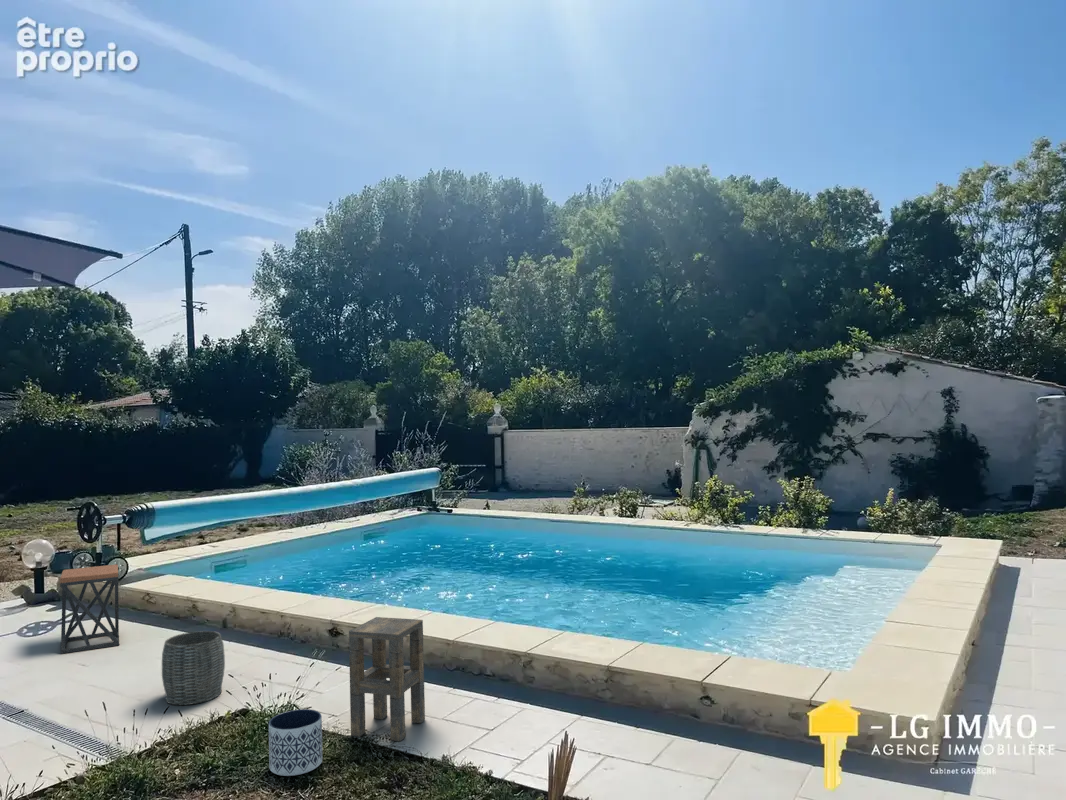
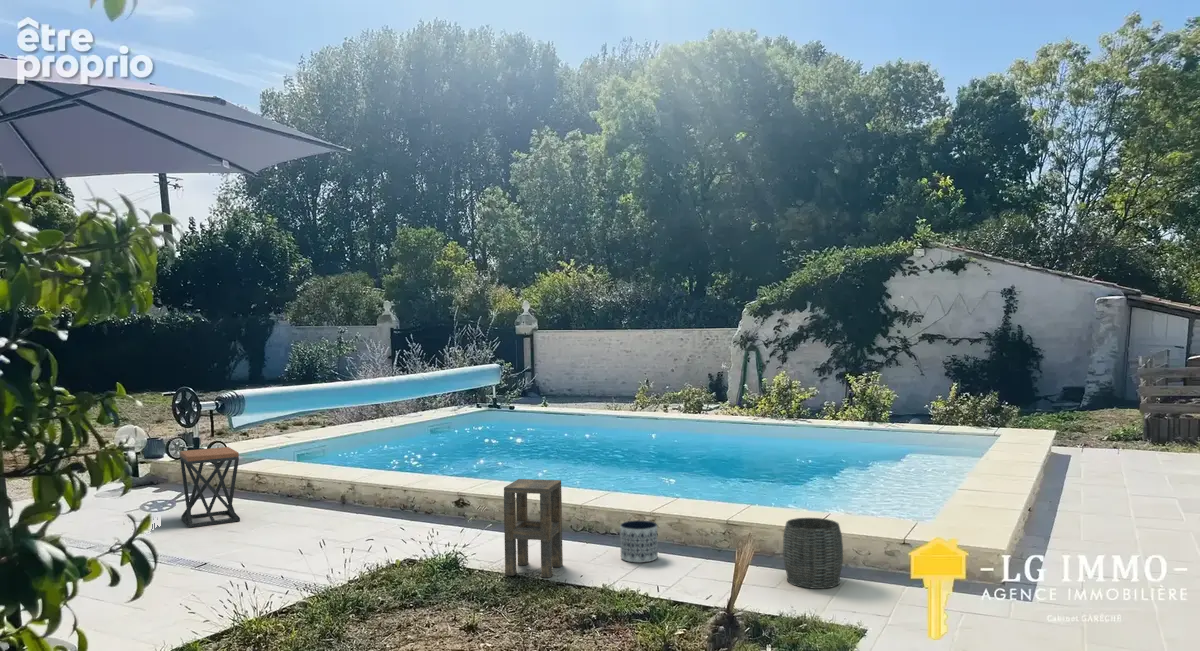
woven basket: present [162,631,225,705] -> present [783,518,843,589]
planter: present [269,709,322,776] -> present [620,521,658,563]

